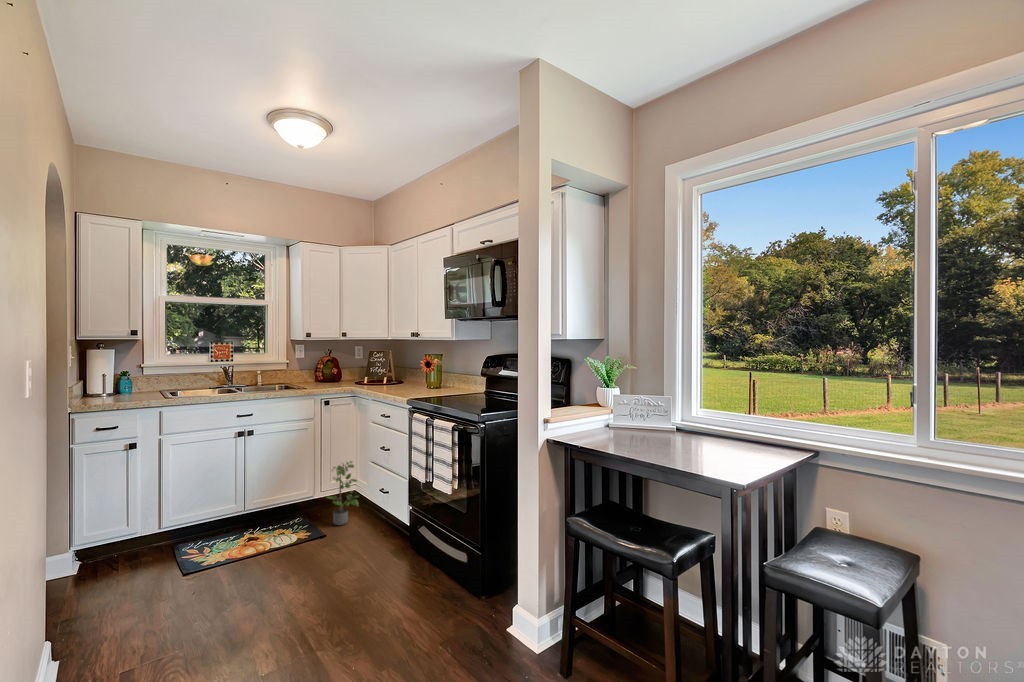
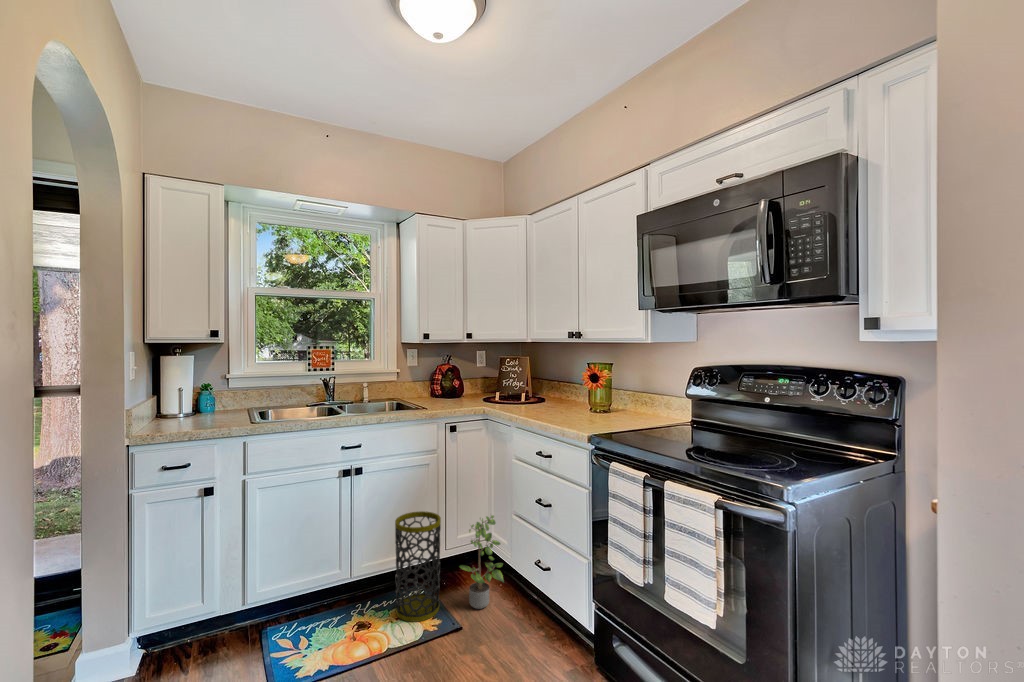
trash can: none [277,461,312,535] -> present [395,511,441,622]

